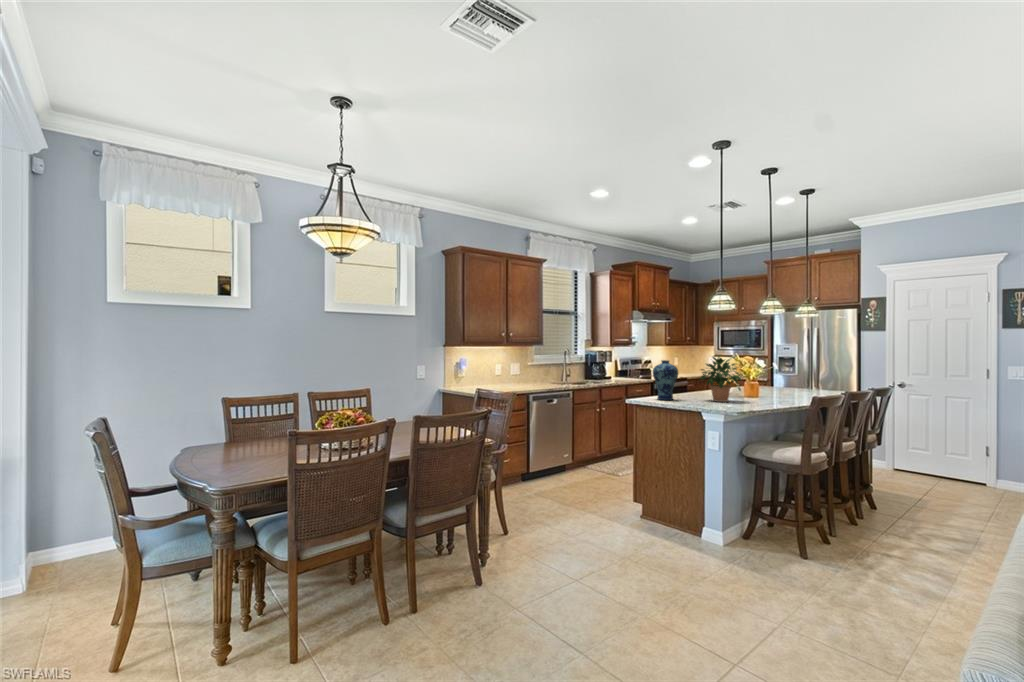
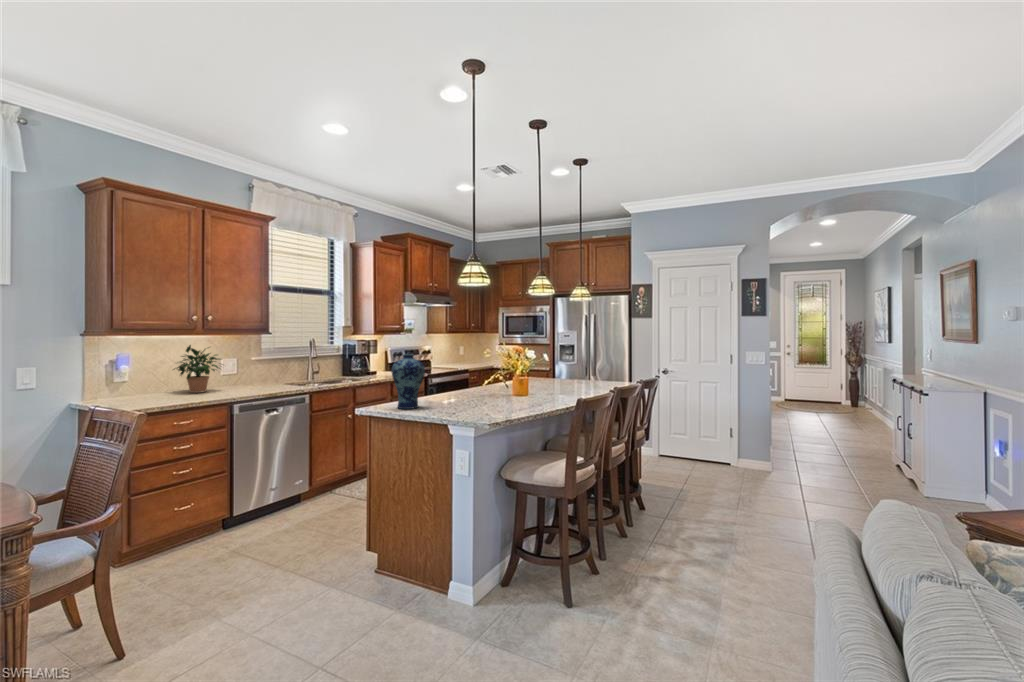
potted plant: present [699,355,741,402] -> present [176,345,223,393]

